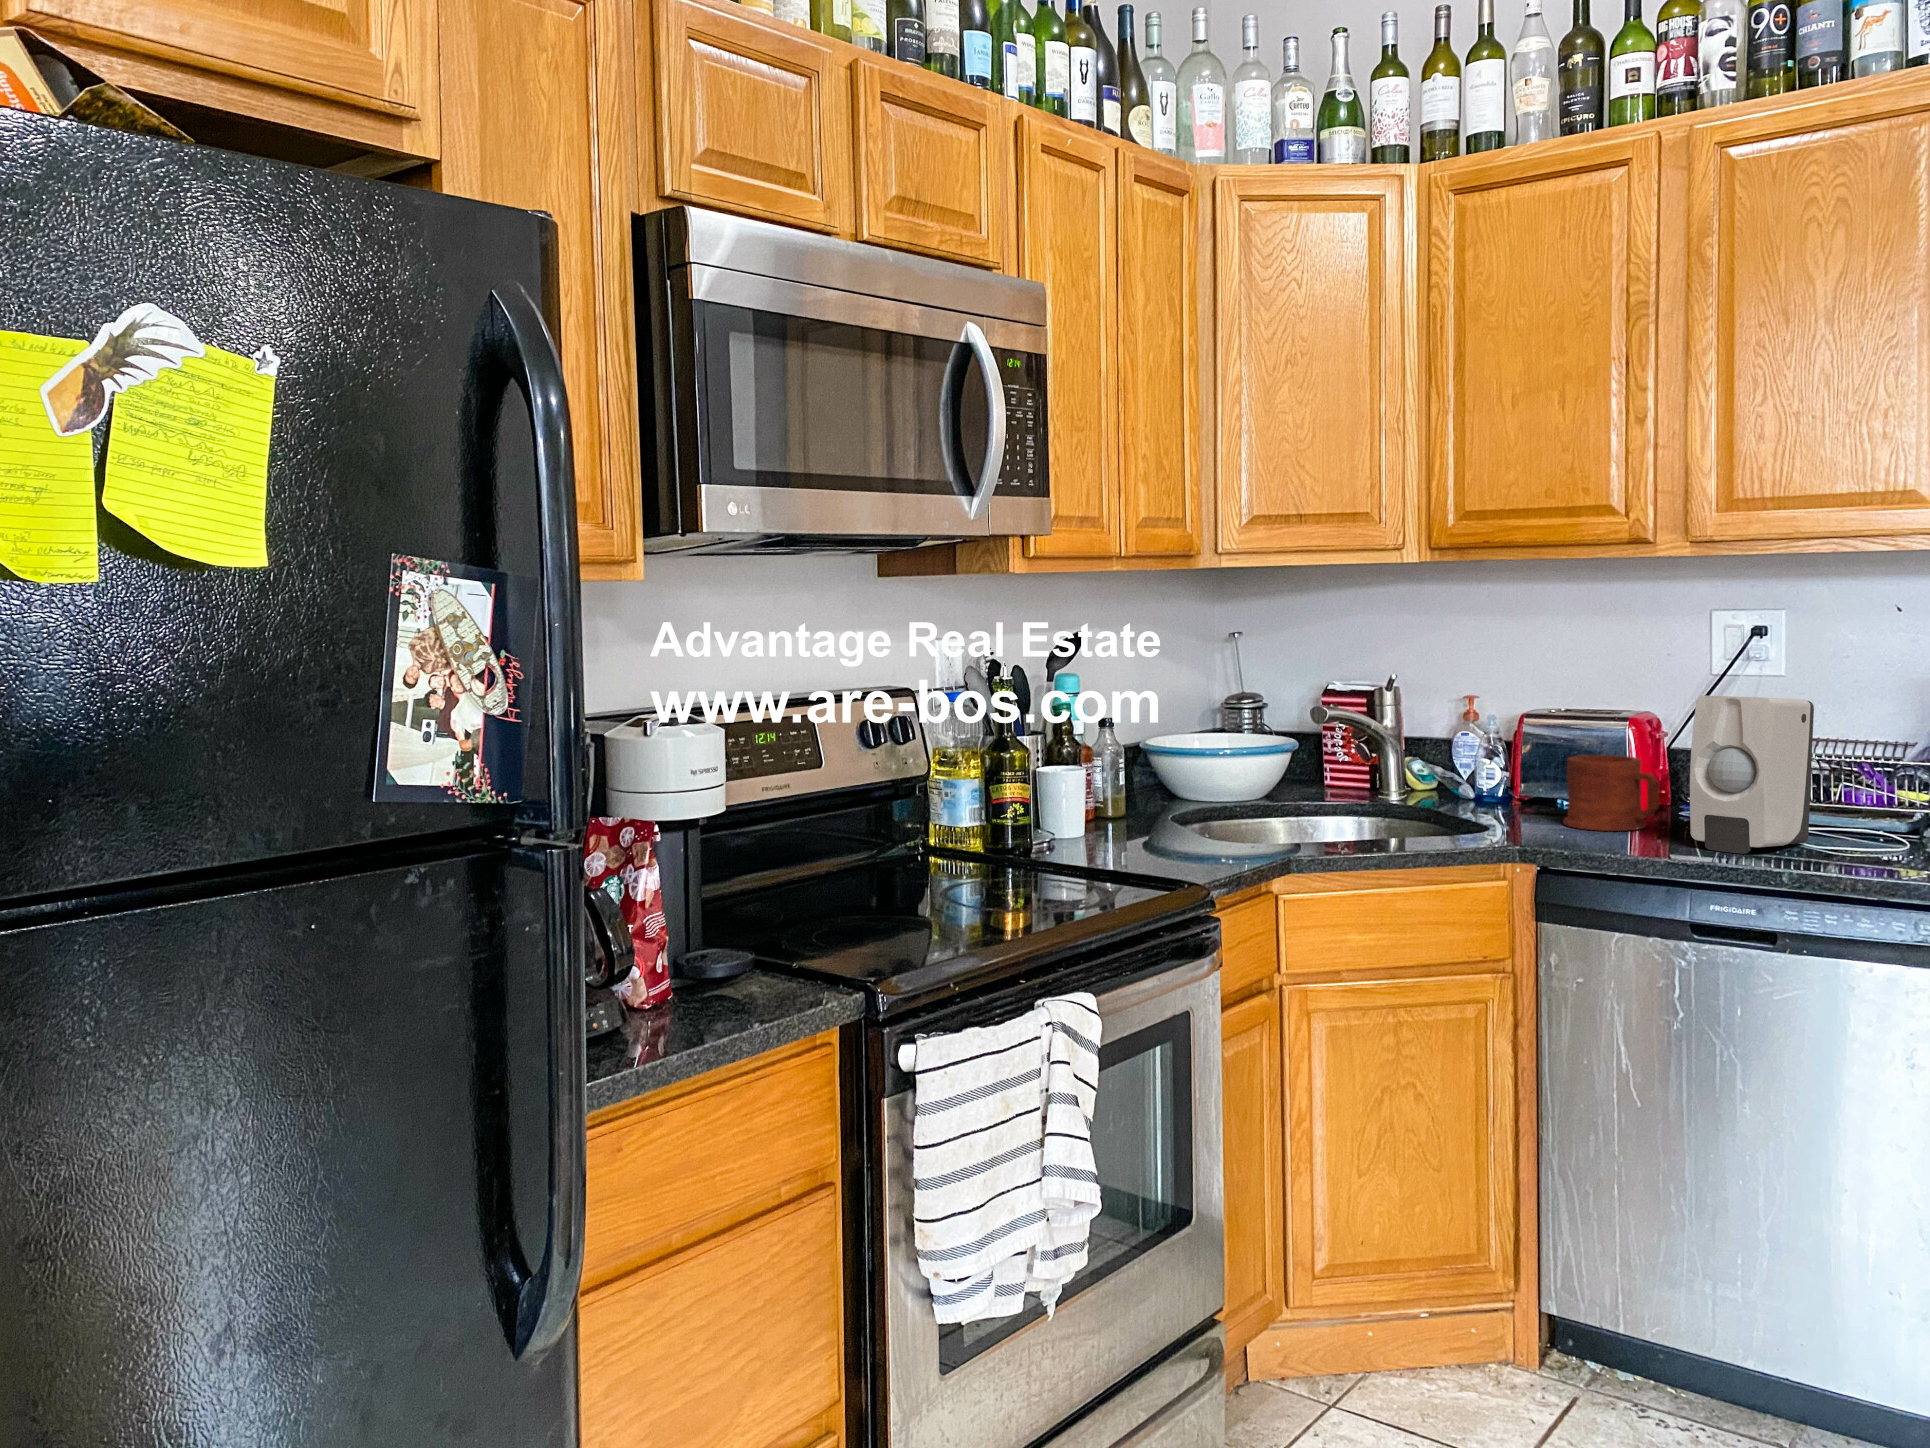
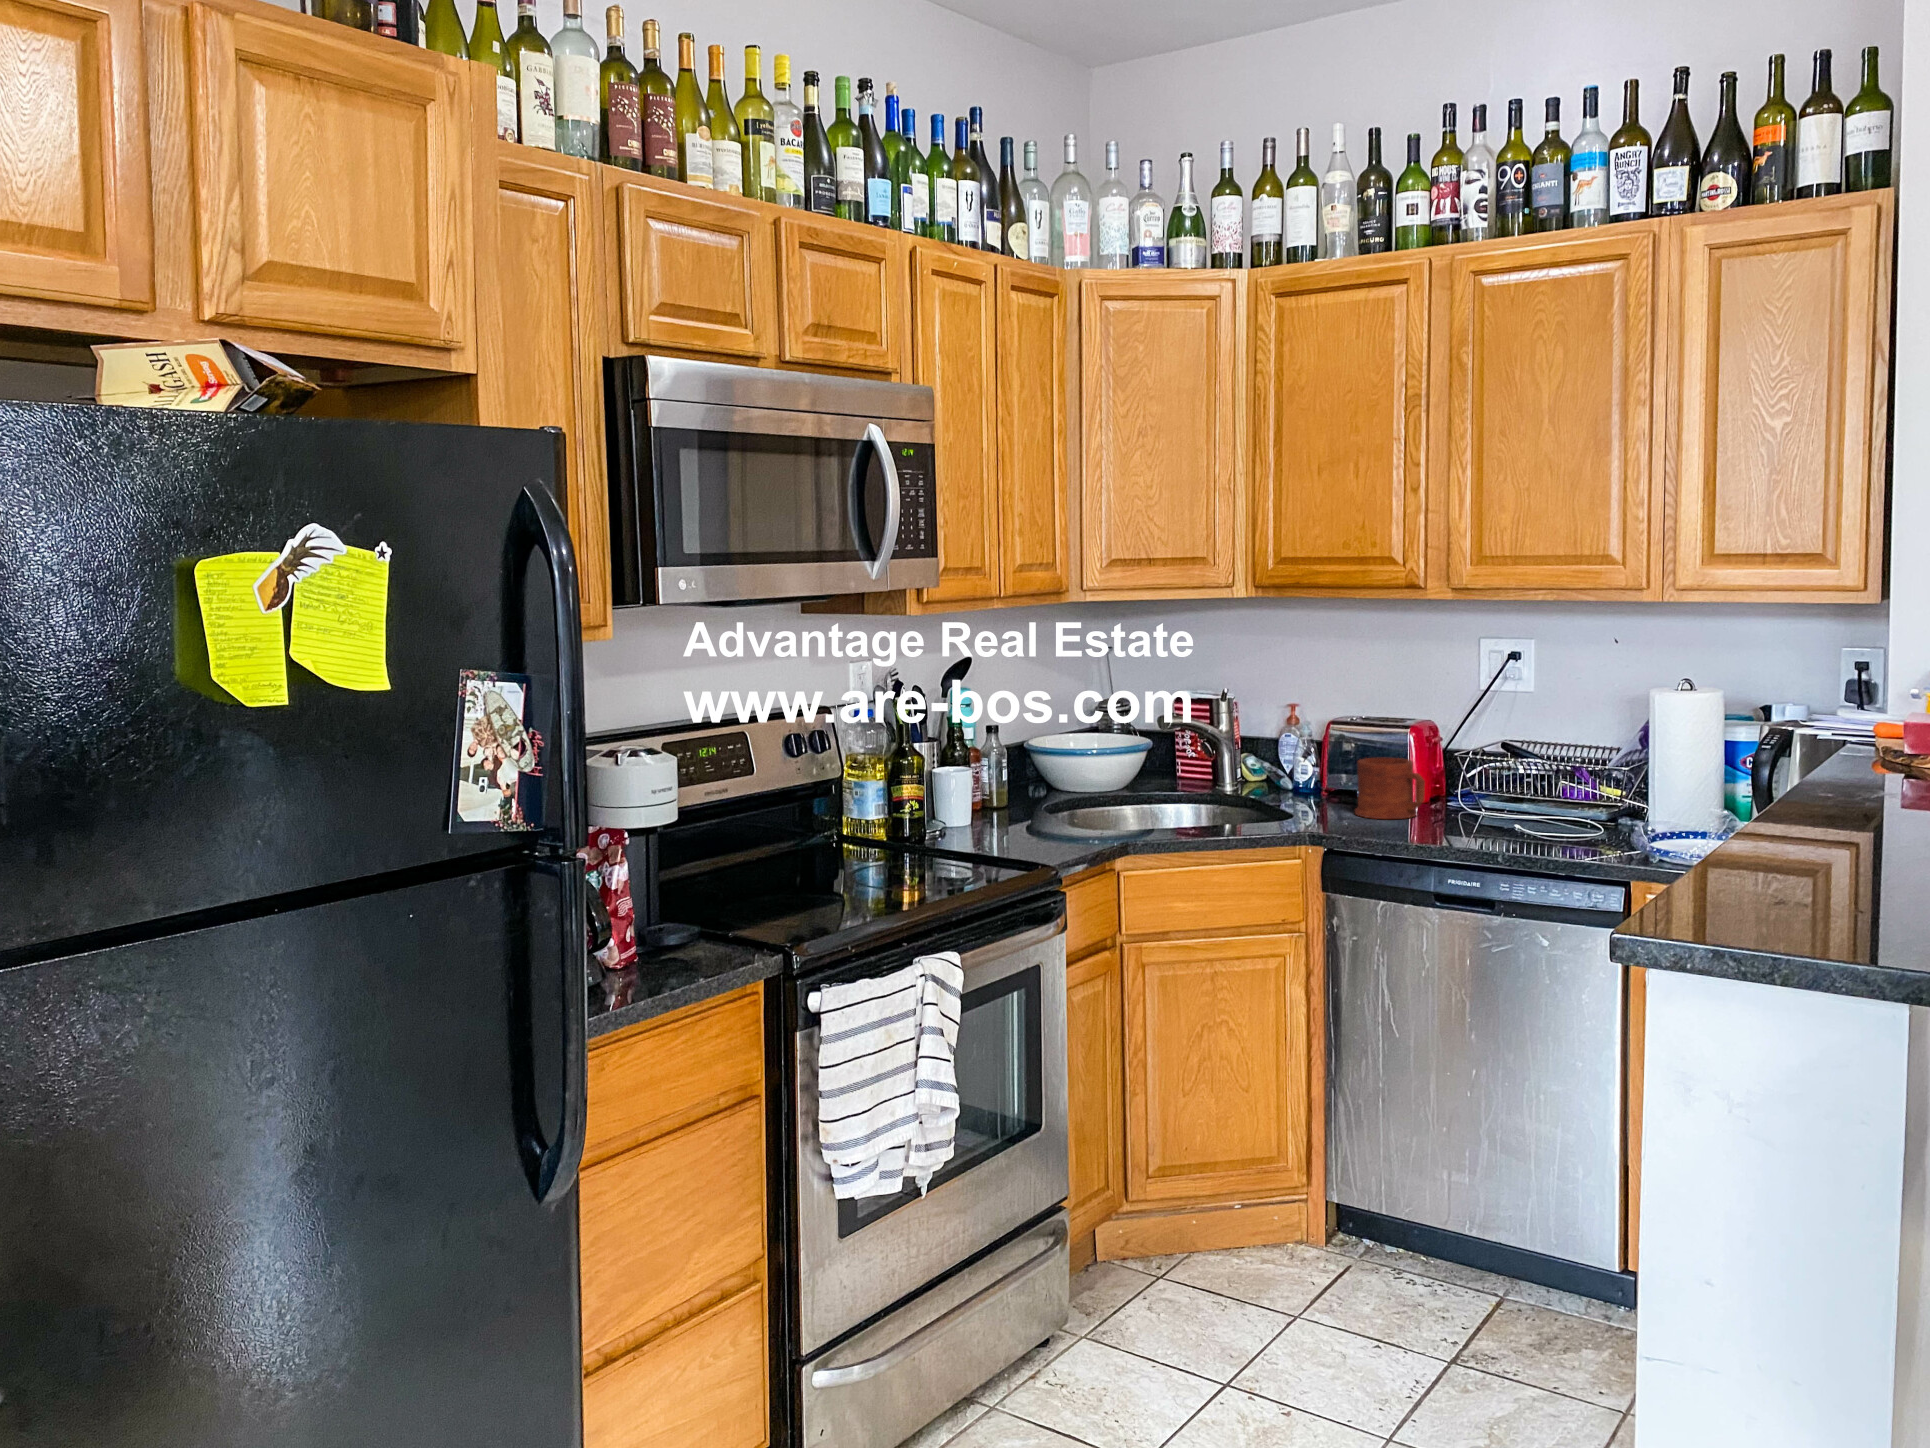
soap dispenser: present [1690,695,1814,854] -> none [1439,714,1534,838]

